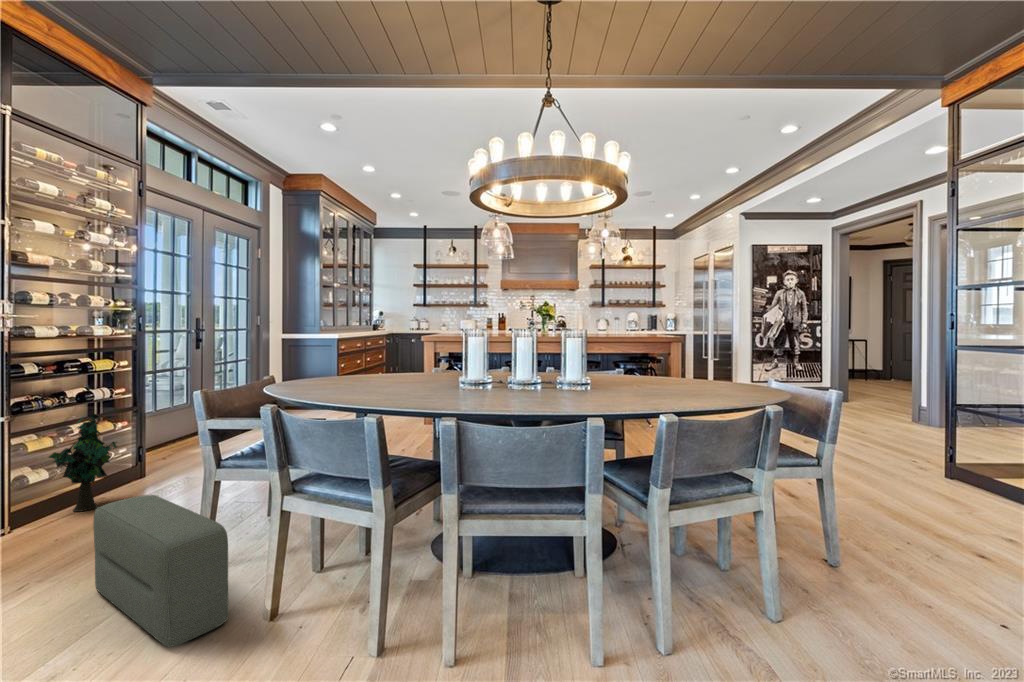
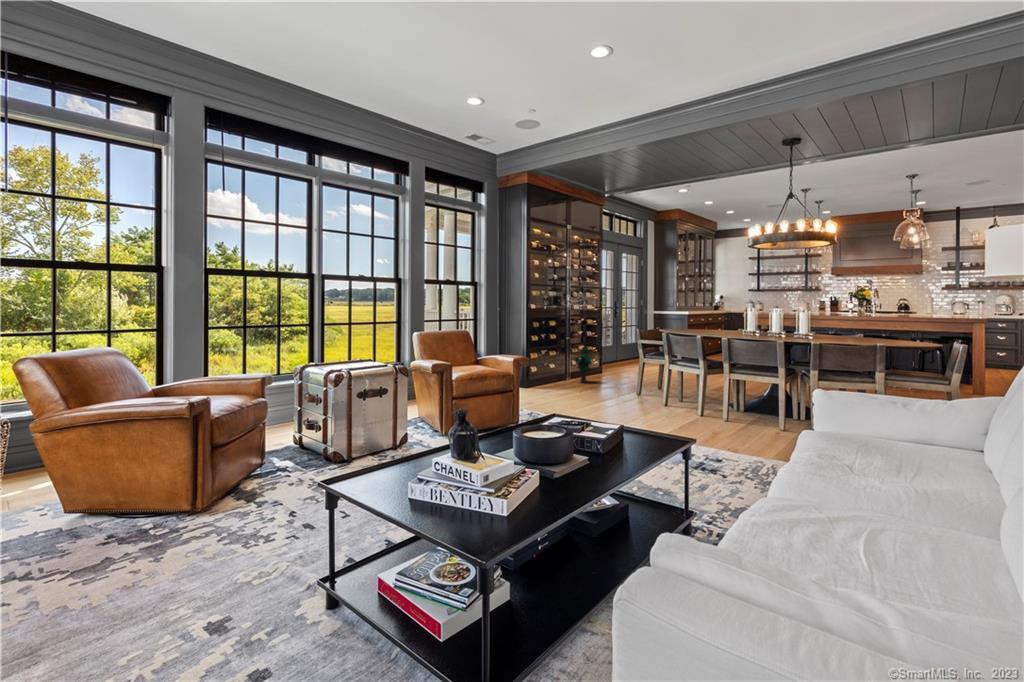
pouf: present [93,495,228,647] -> none [605,367,652,406]

